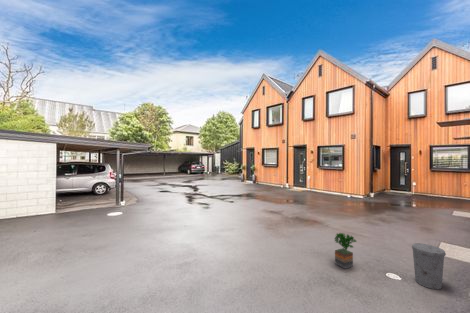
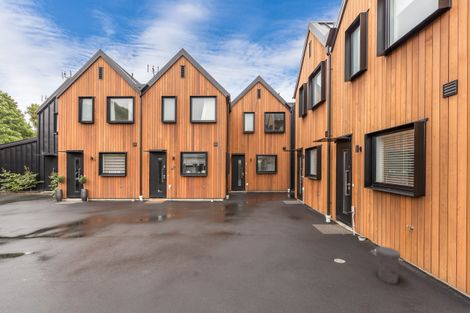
potted tree: present [335,233,356,269] -> none [332,259,359,299]

